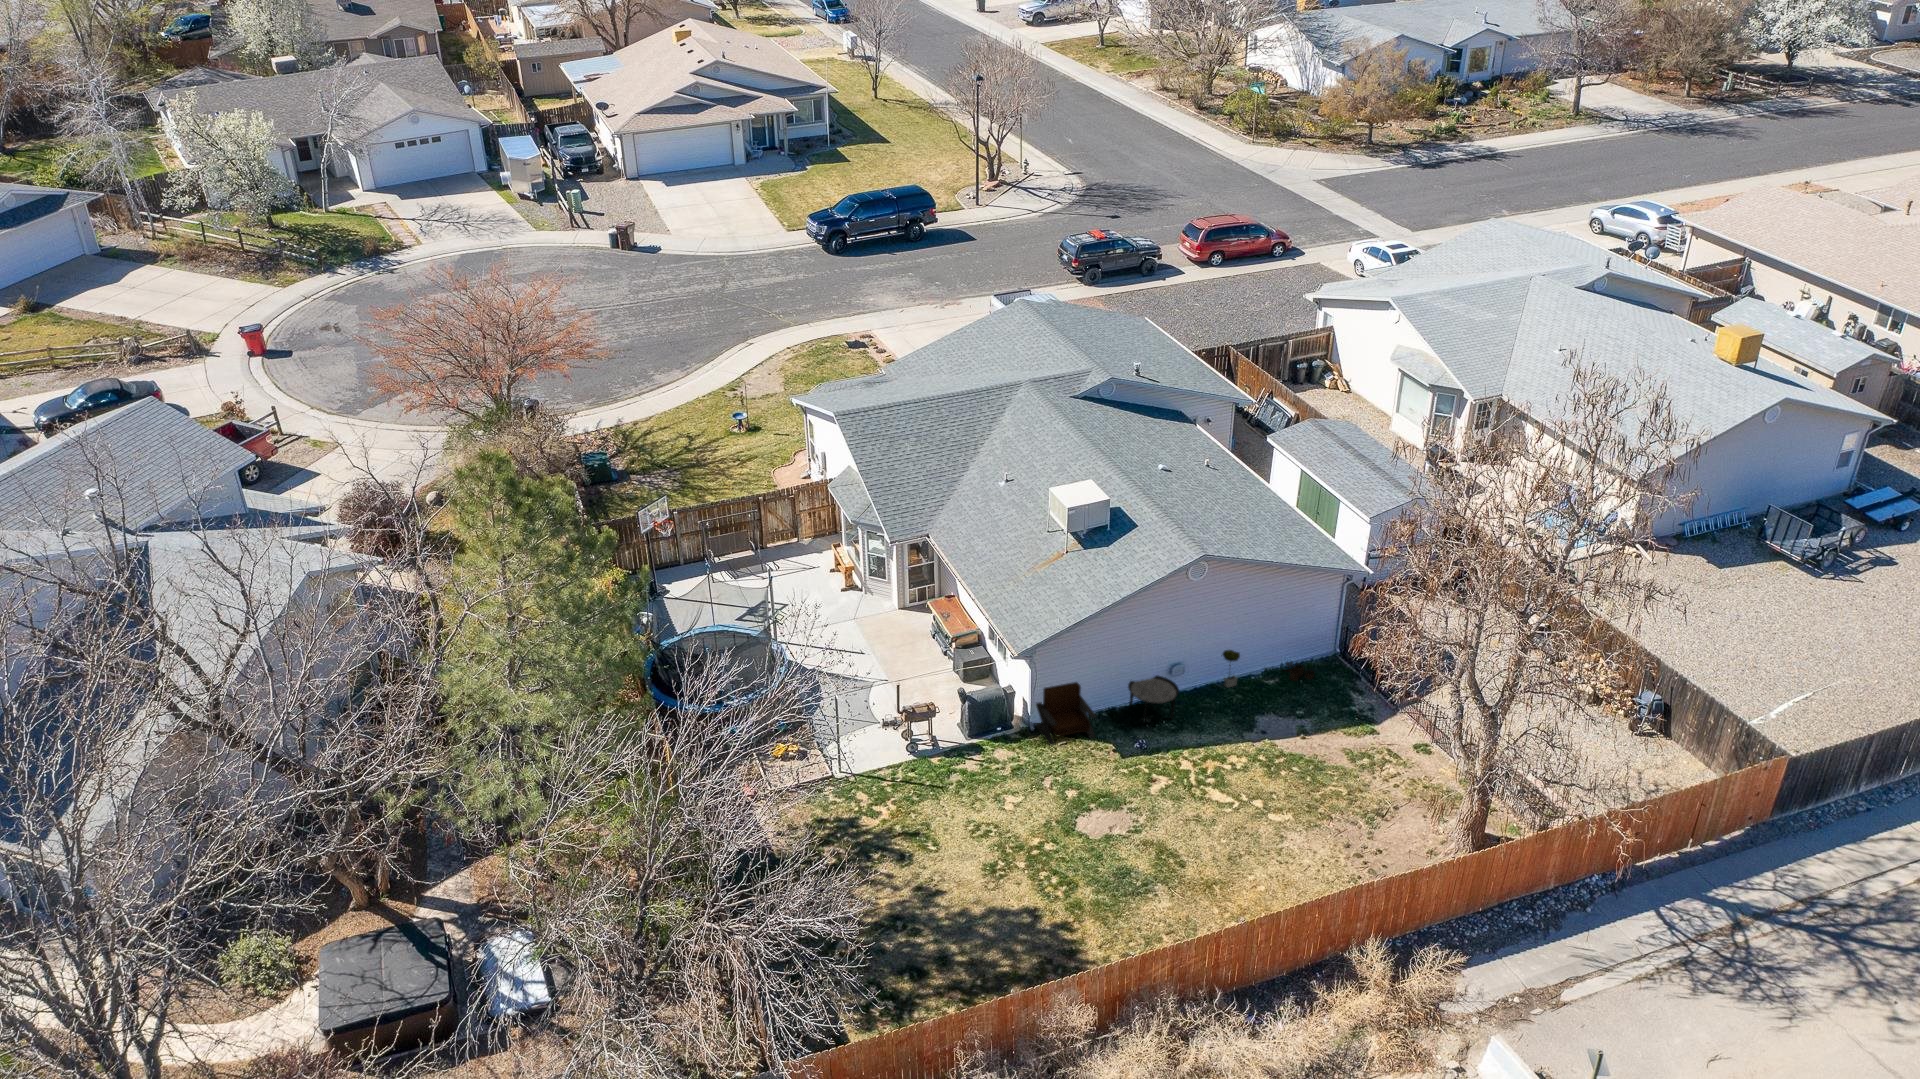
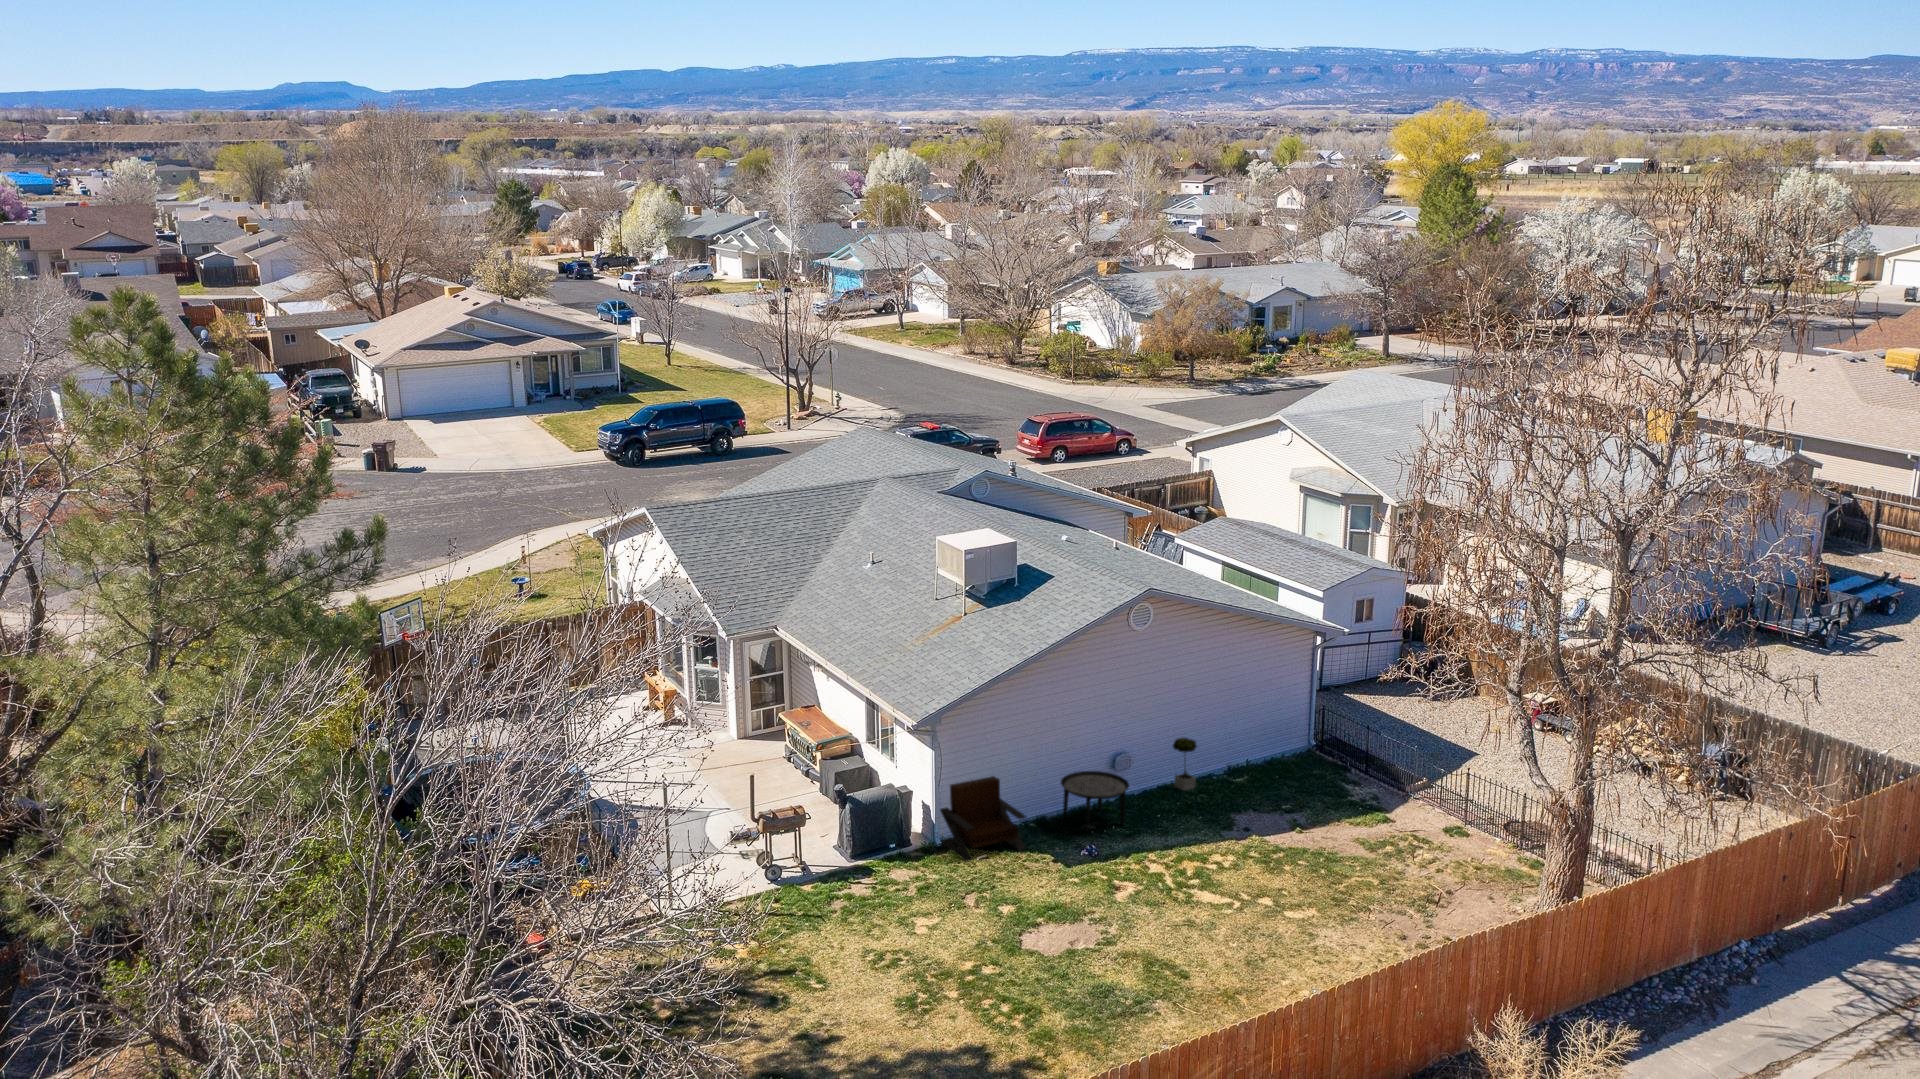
woven basket: present [1286,661,1314,681] -> none [1246,755,1290,780]

